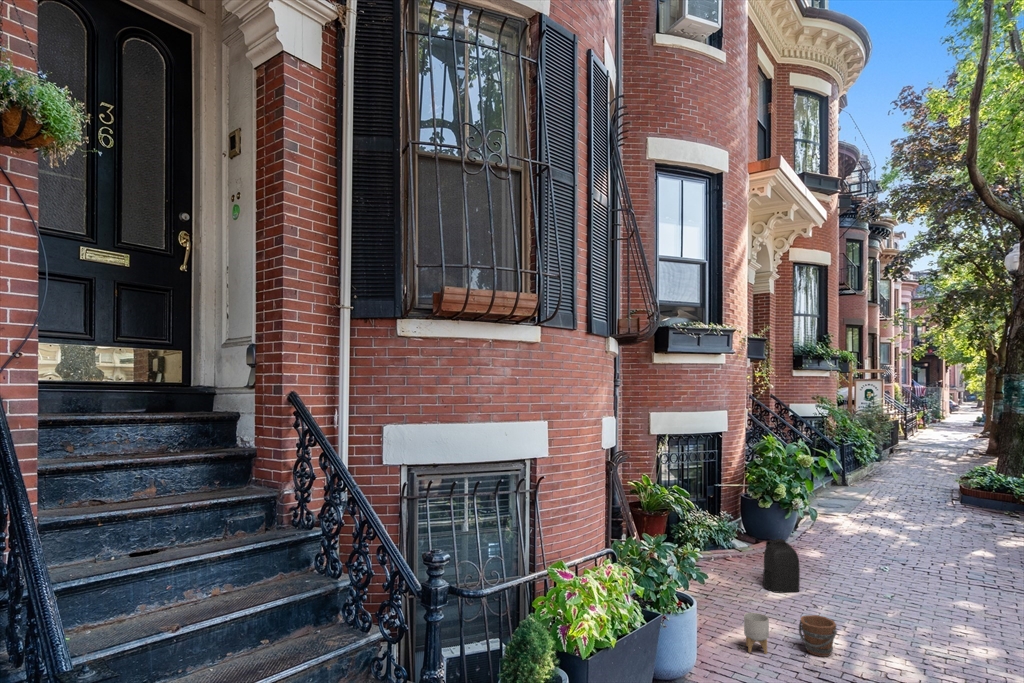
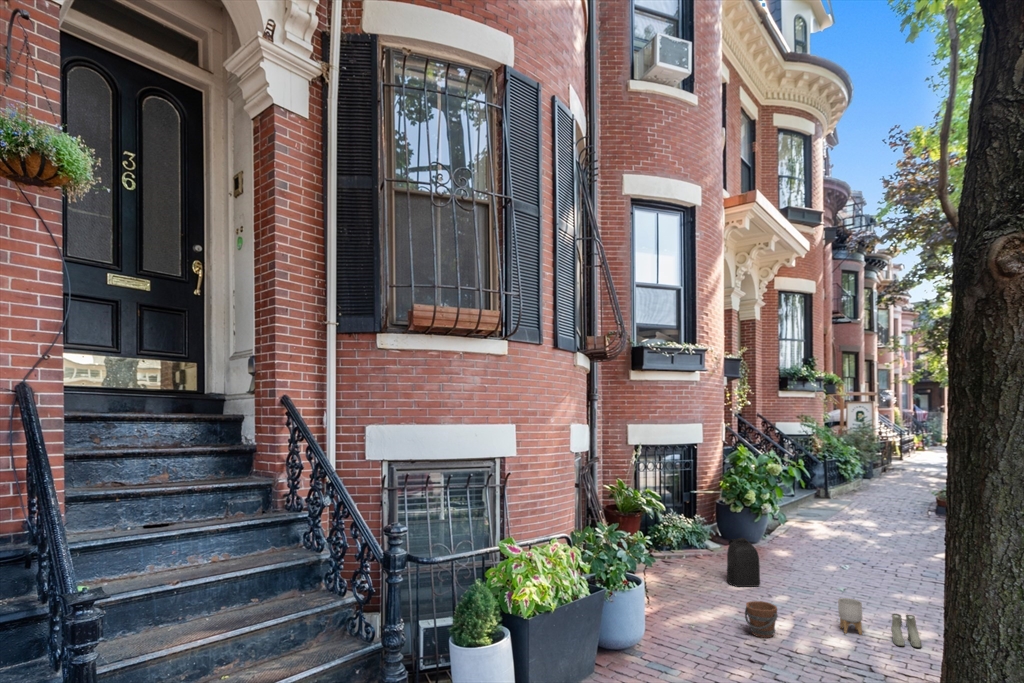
planter: present [744,613,769,654] -> present [838,598,862,635]
boots: none [958,629,993,667] -> present [891,614,921,648]

